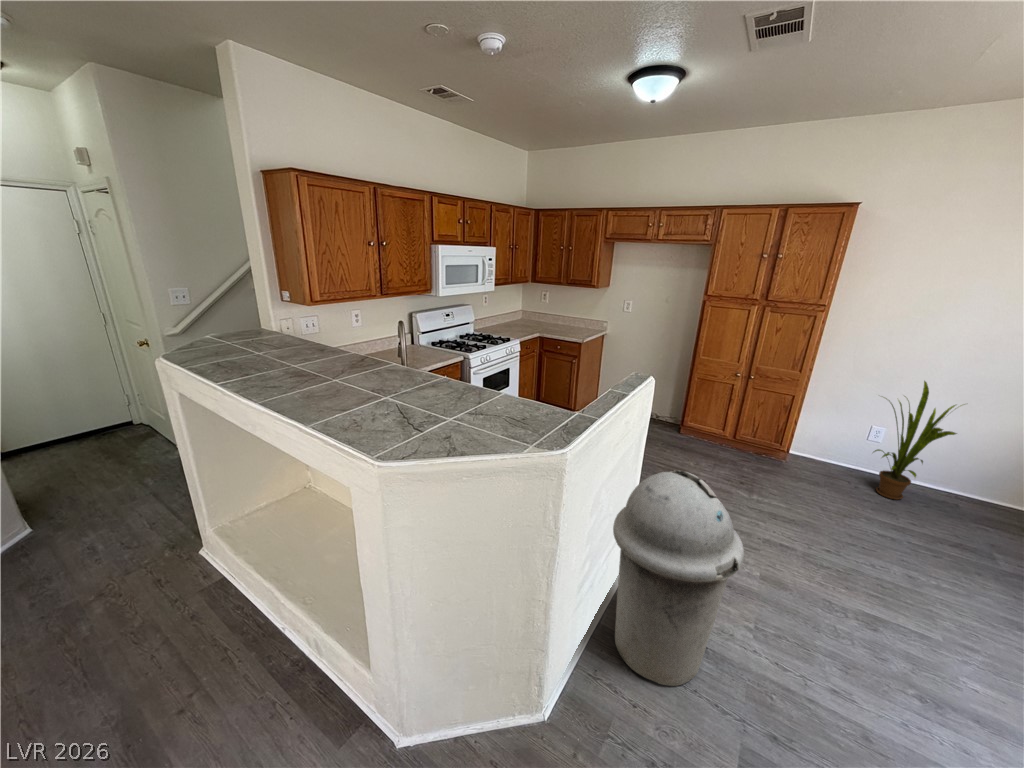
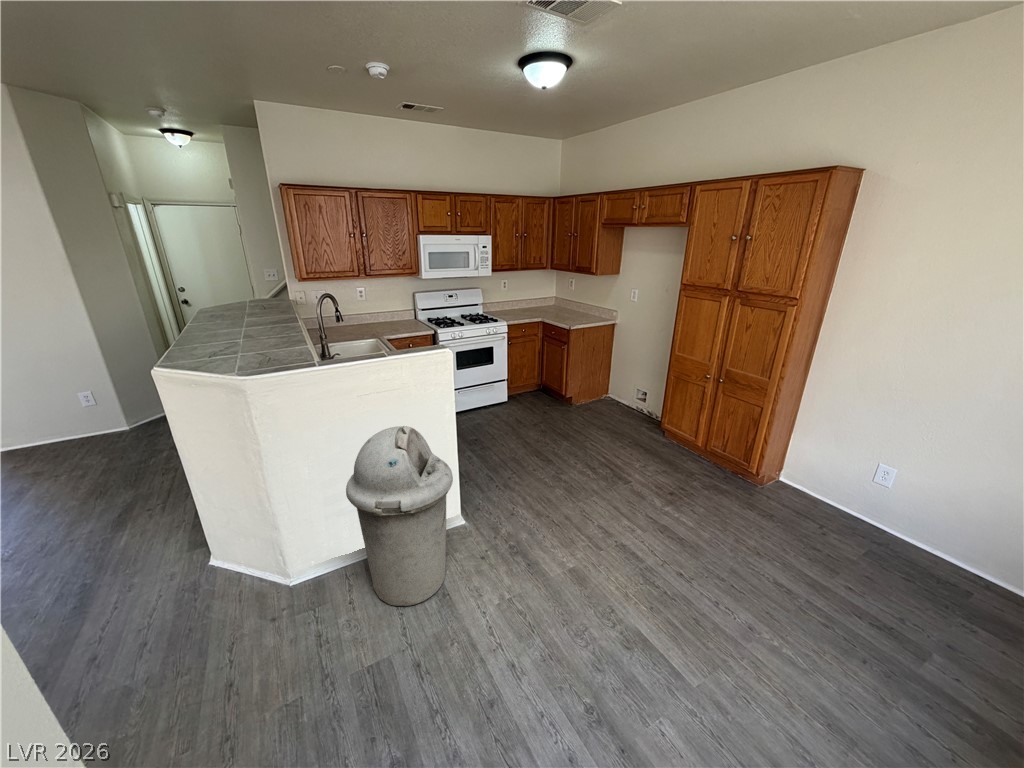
house plant: present [874,381,957,500] -> none [843,409,974,560]

